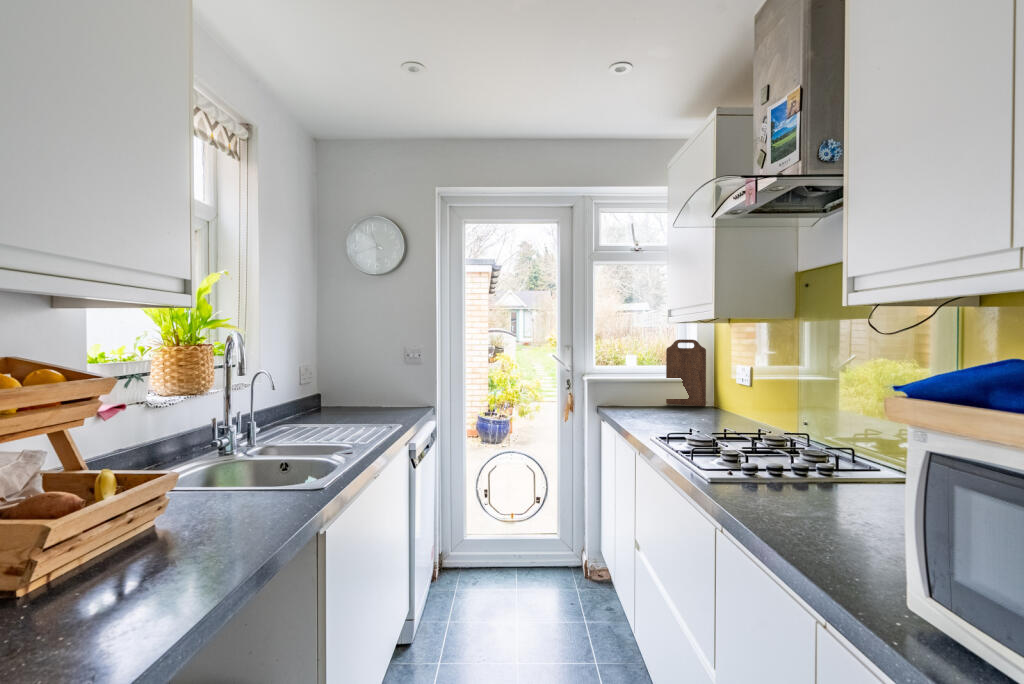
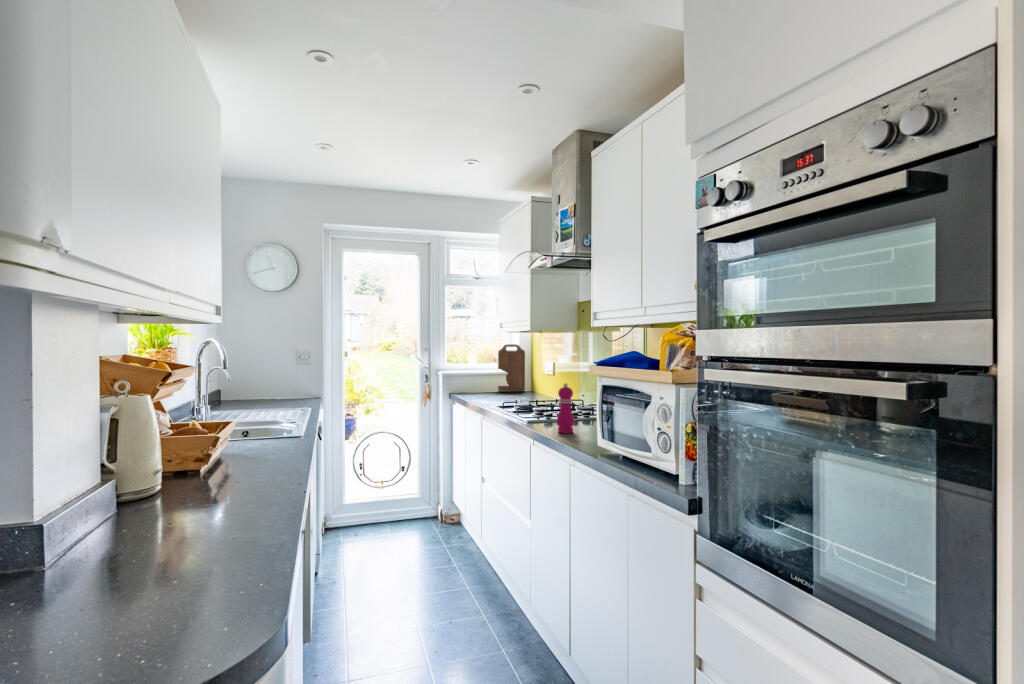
pepper mill: none [769,424,812,533] -> present [557,383,574,433]

